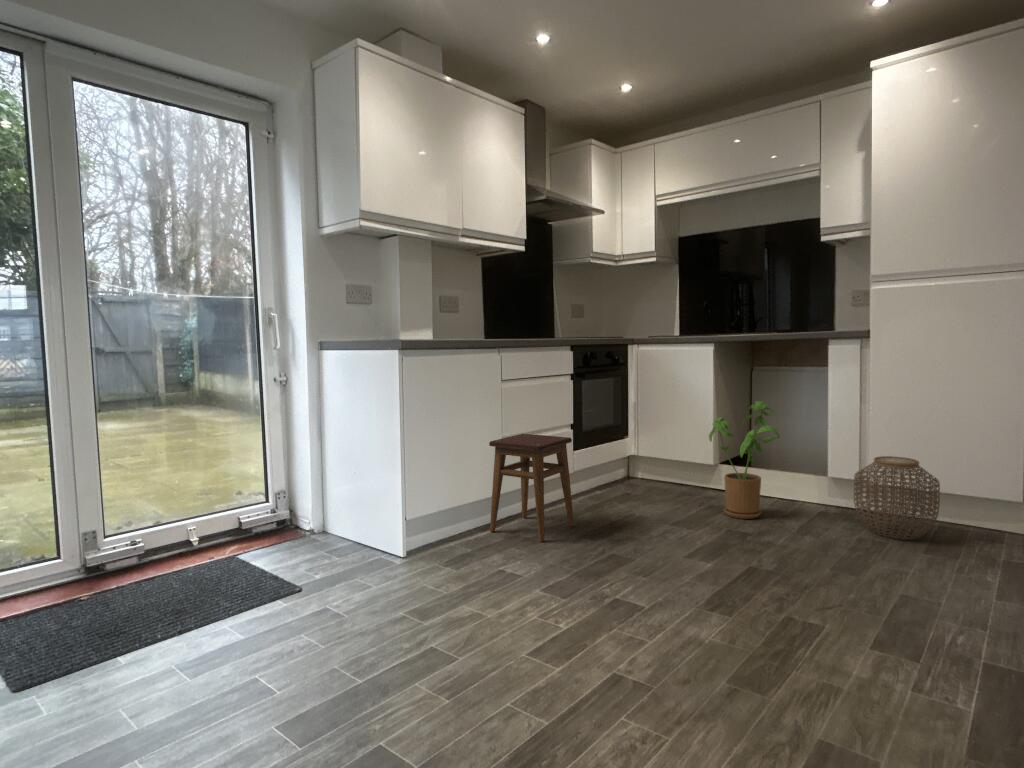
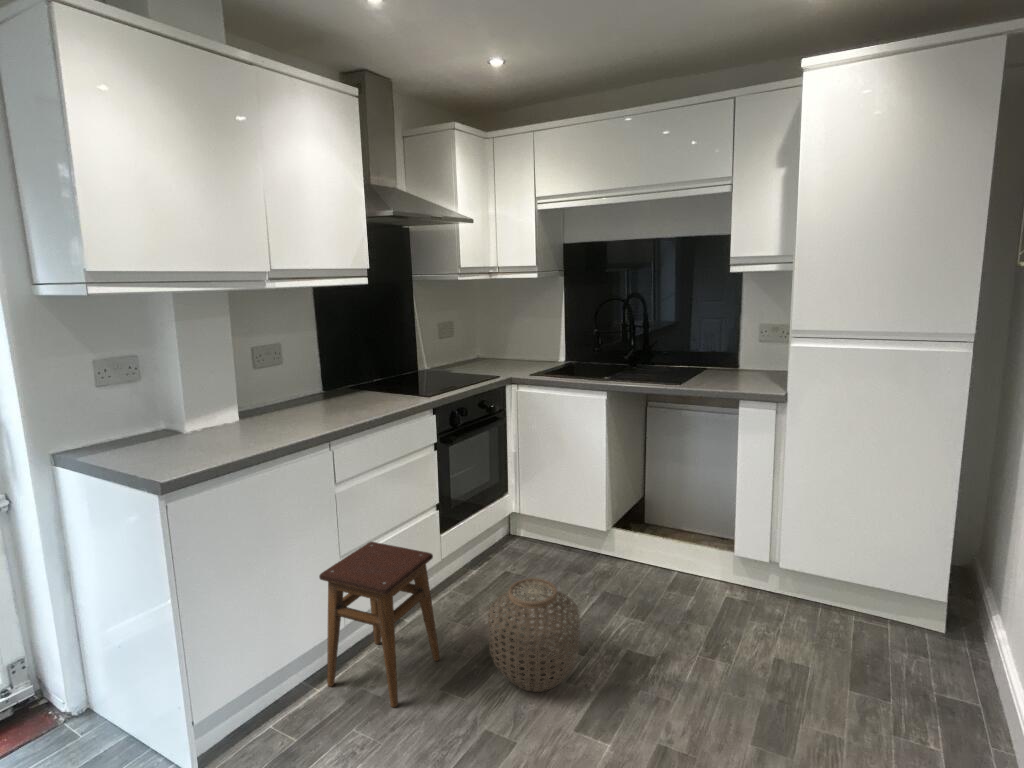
house plant: present [709,401,780,519] -> none [603,479,688,621]
woven basket: present [854,456,940,540] -> present [488,578,580,692]

